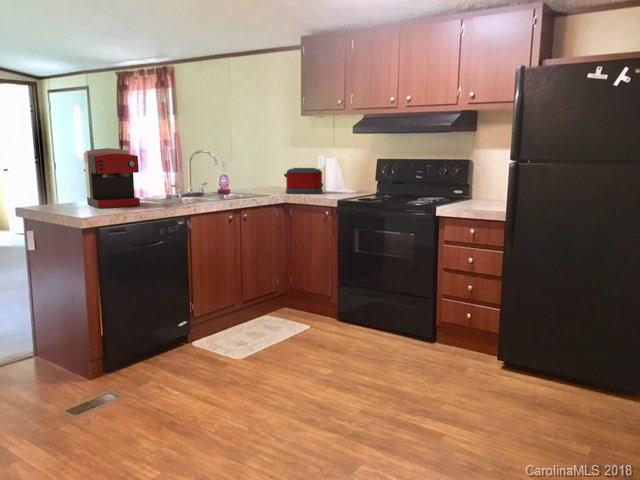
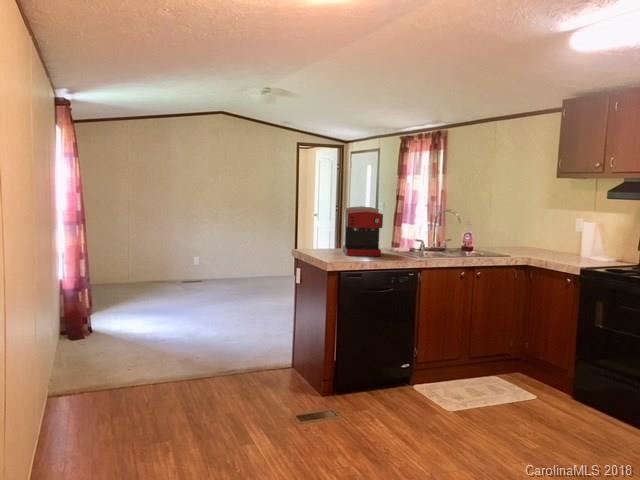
toaster: present [284,168,323,194] -> none [530,231,574,259]

